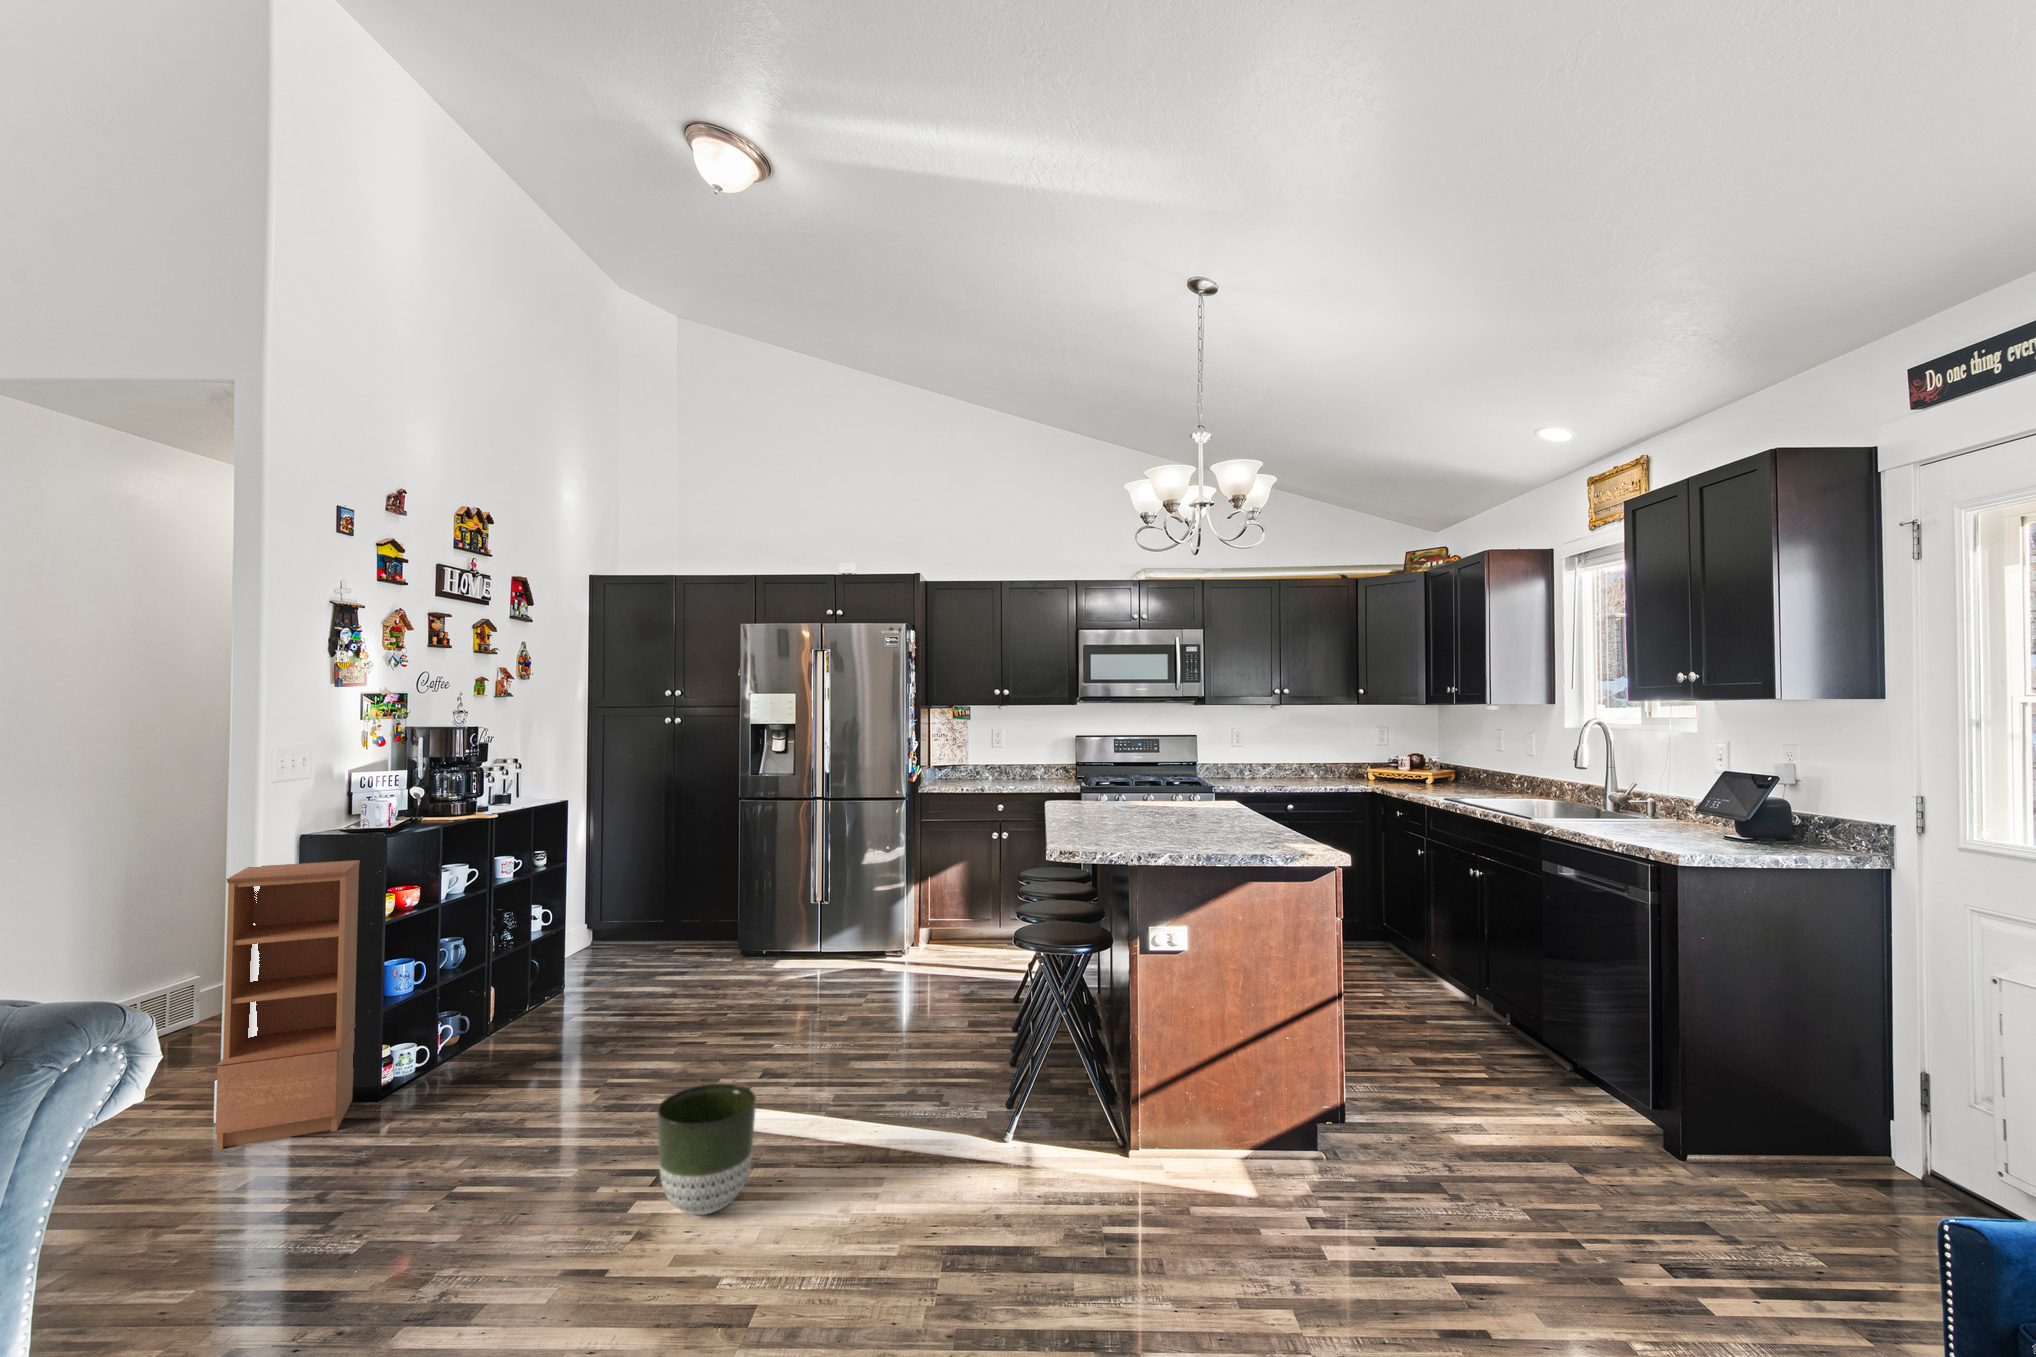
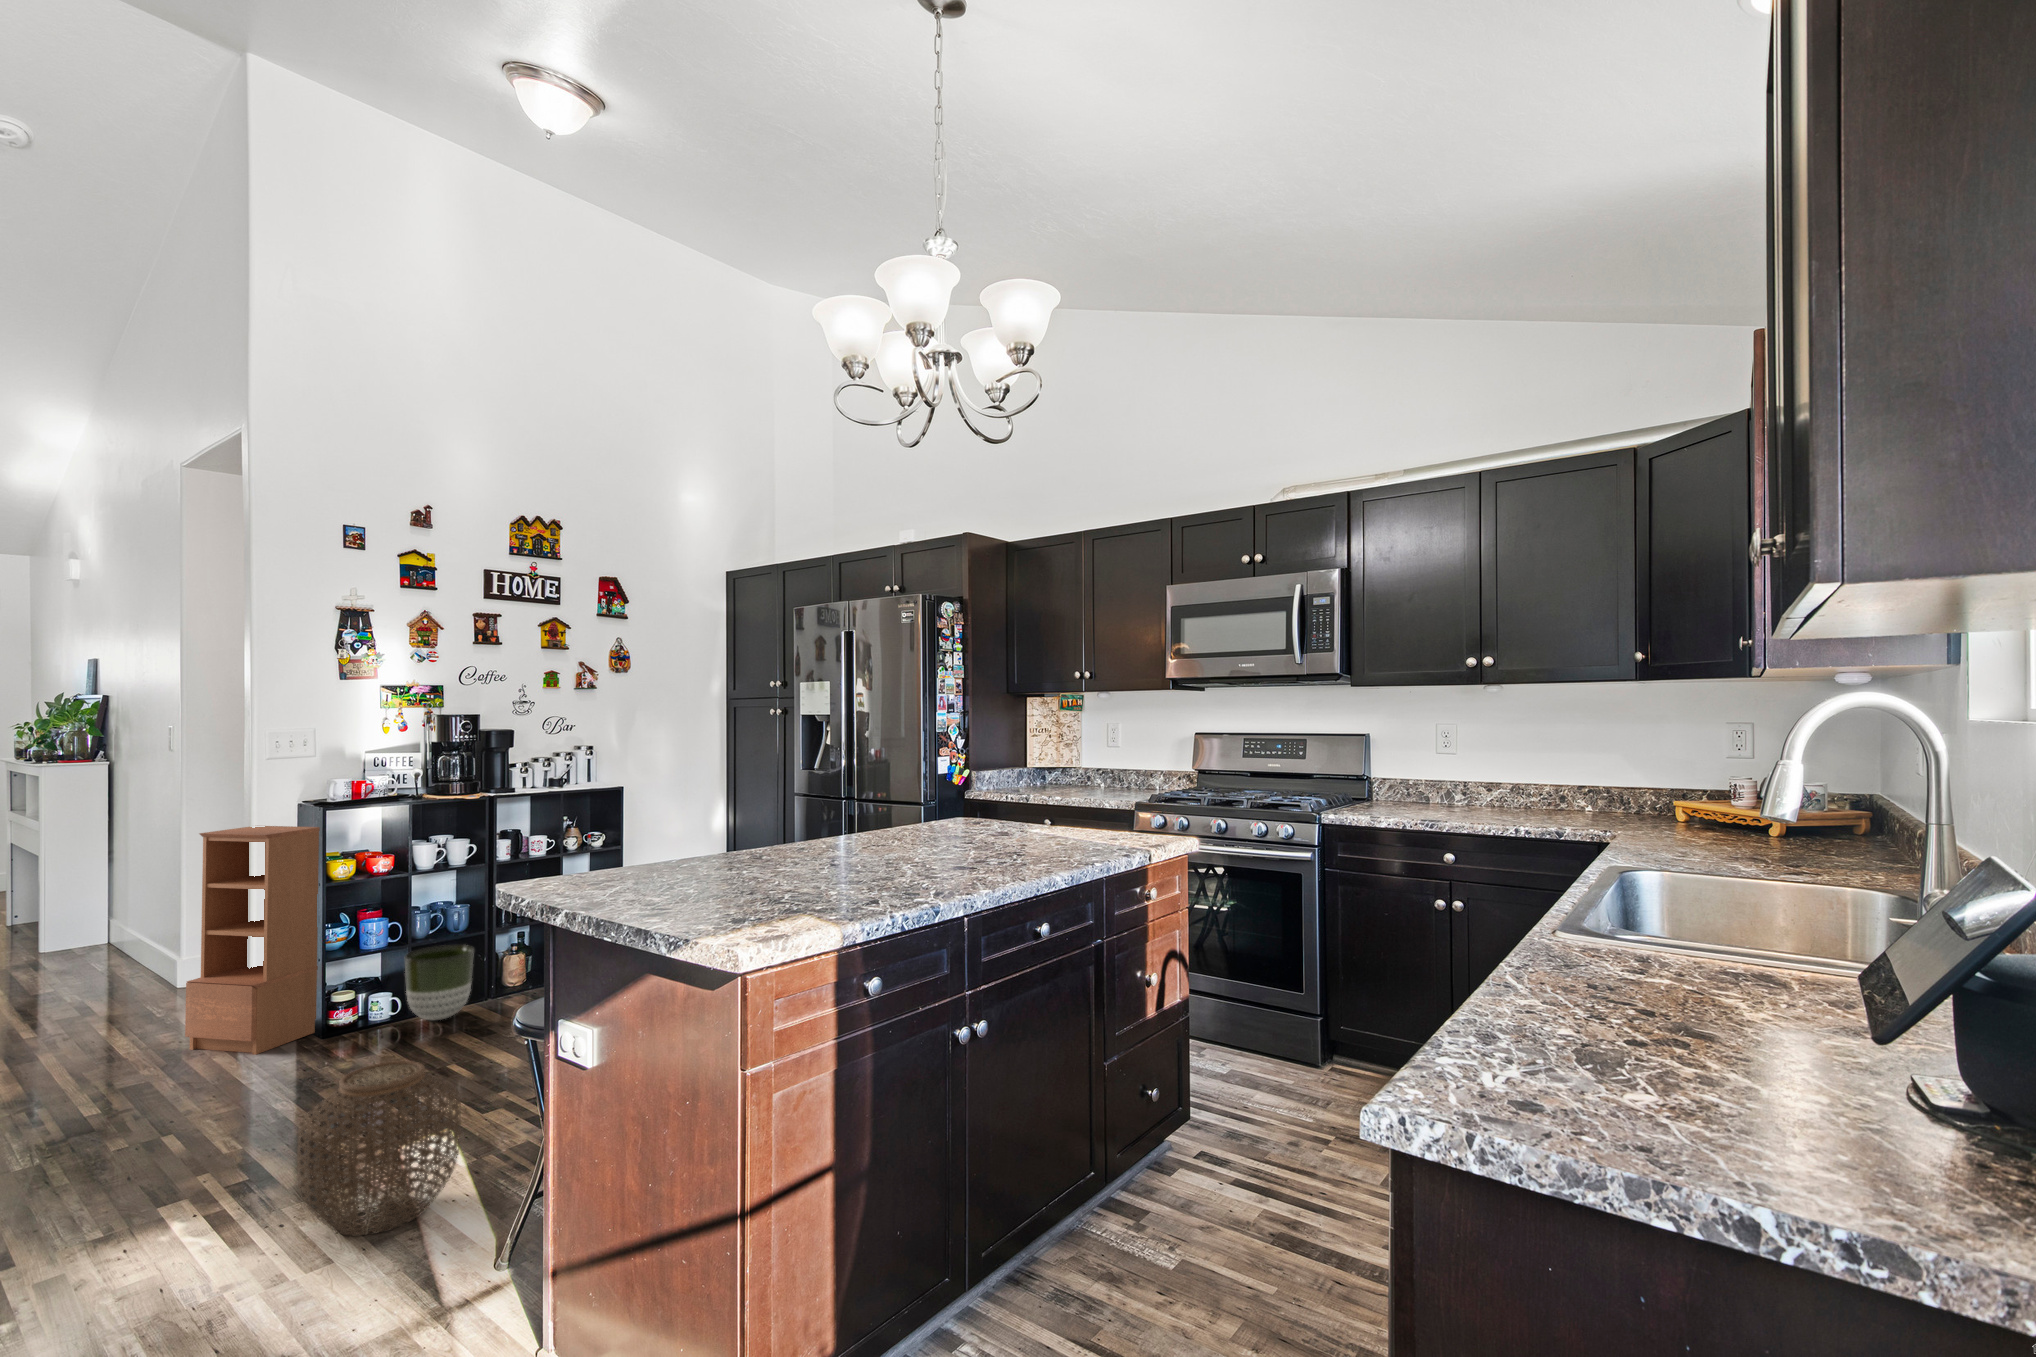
woven basket: none [811,1030,930,1178] -> present [297,1061,461,1235]
planter: present [657,1084,756,1215] -> present [405,945,474,1020]

